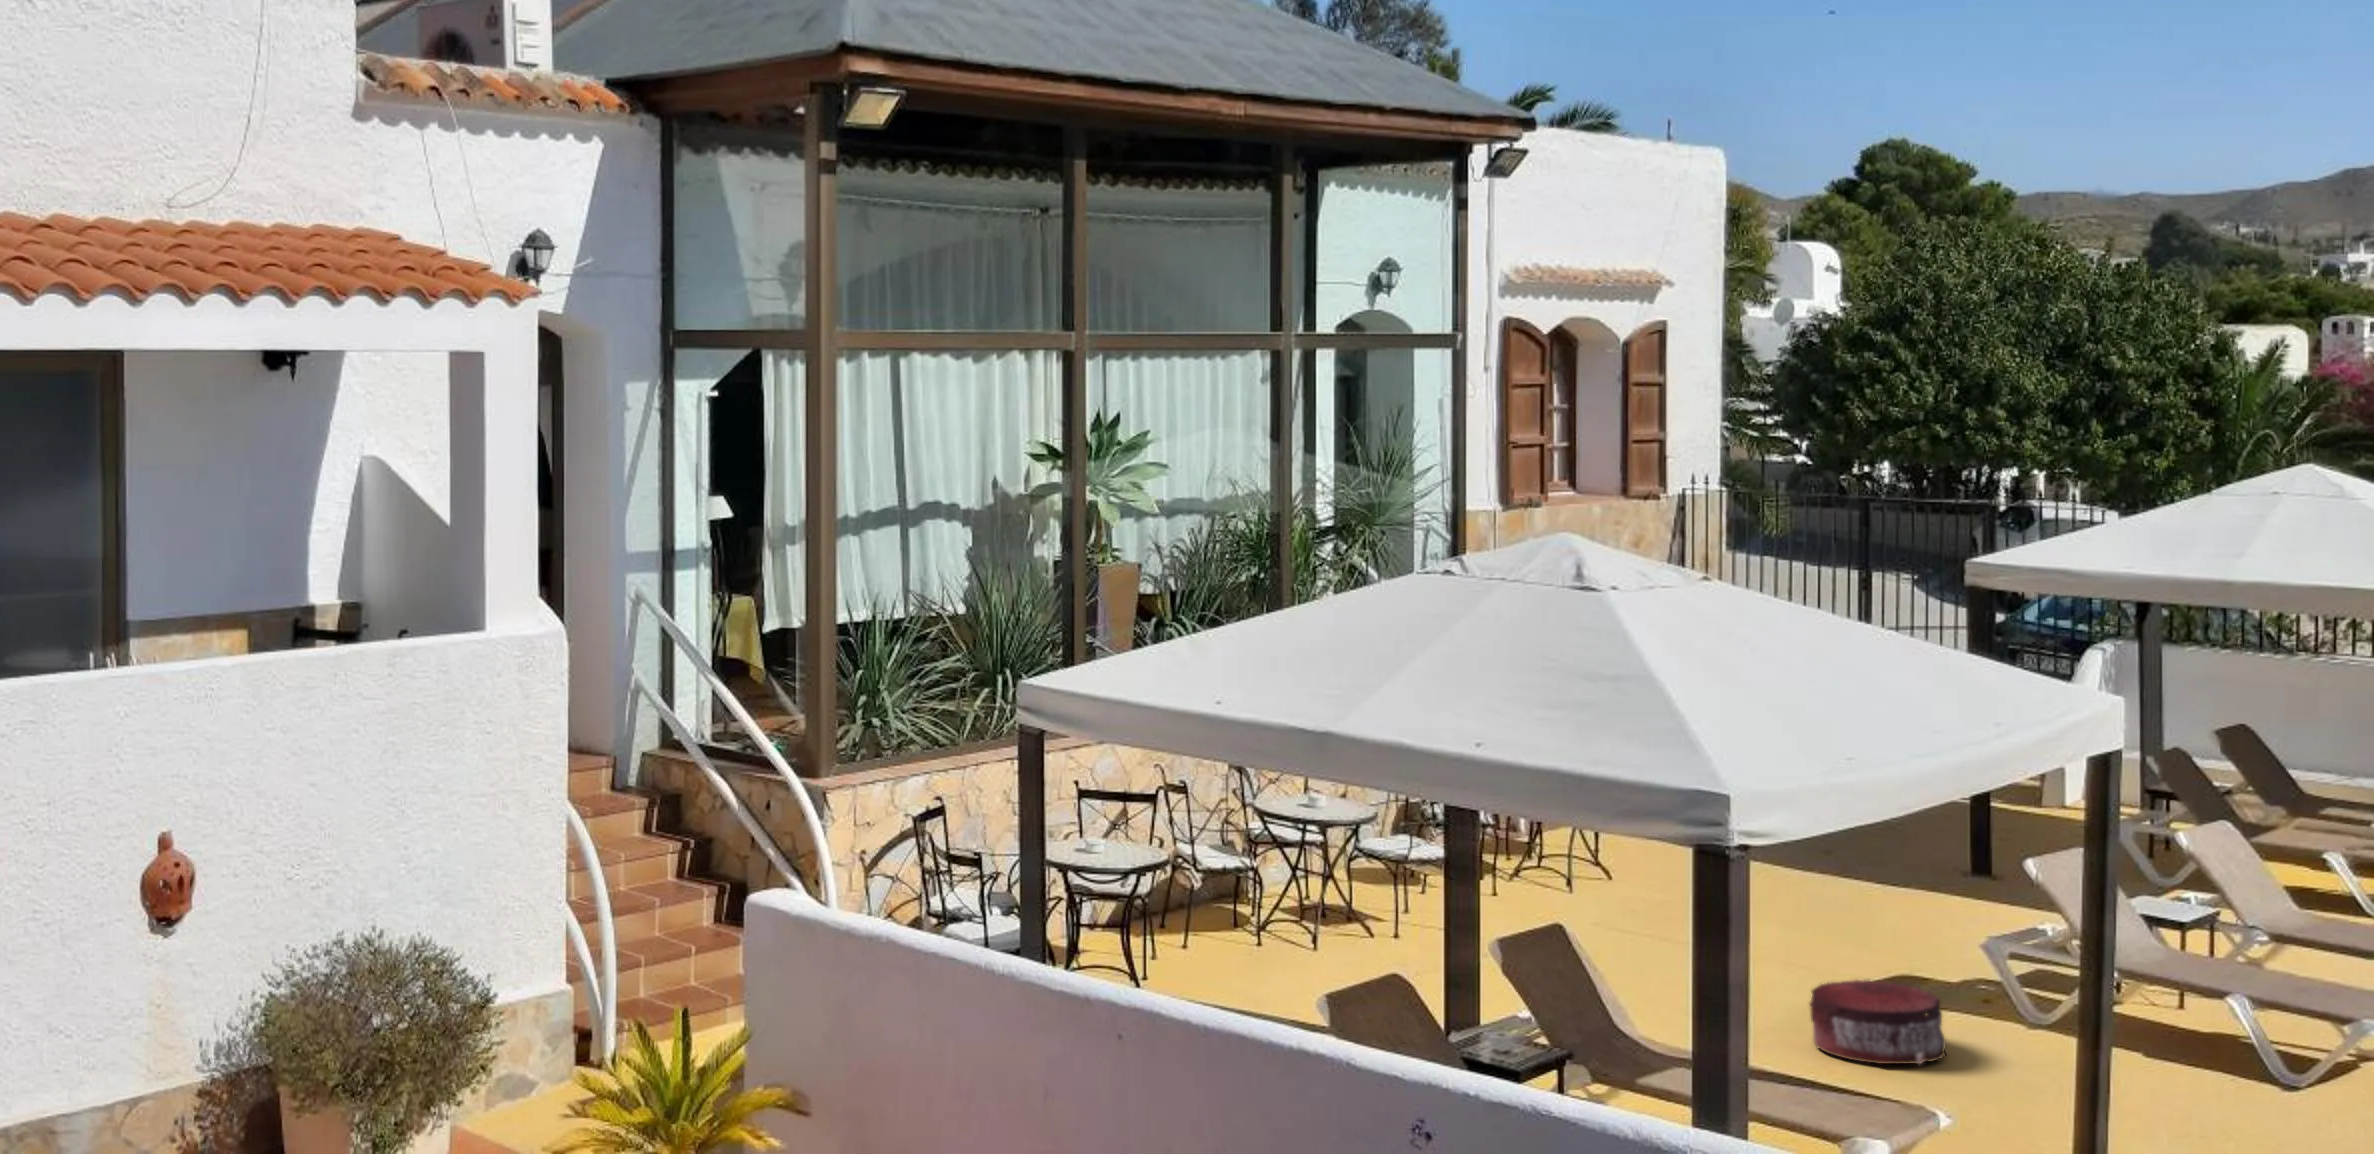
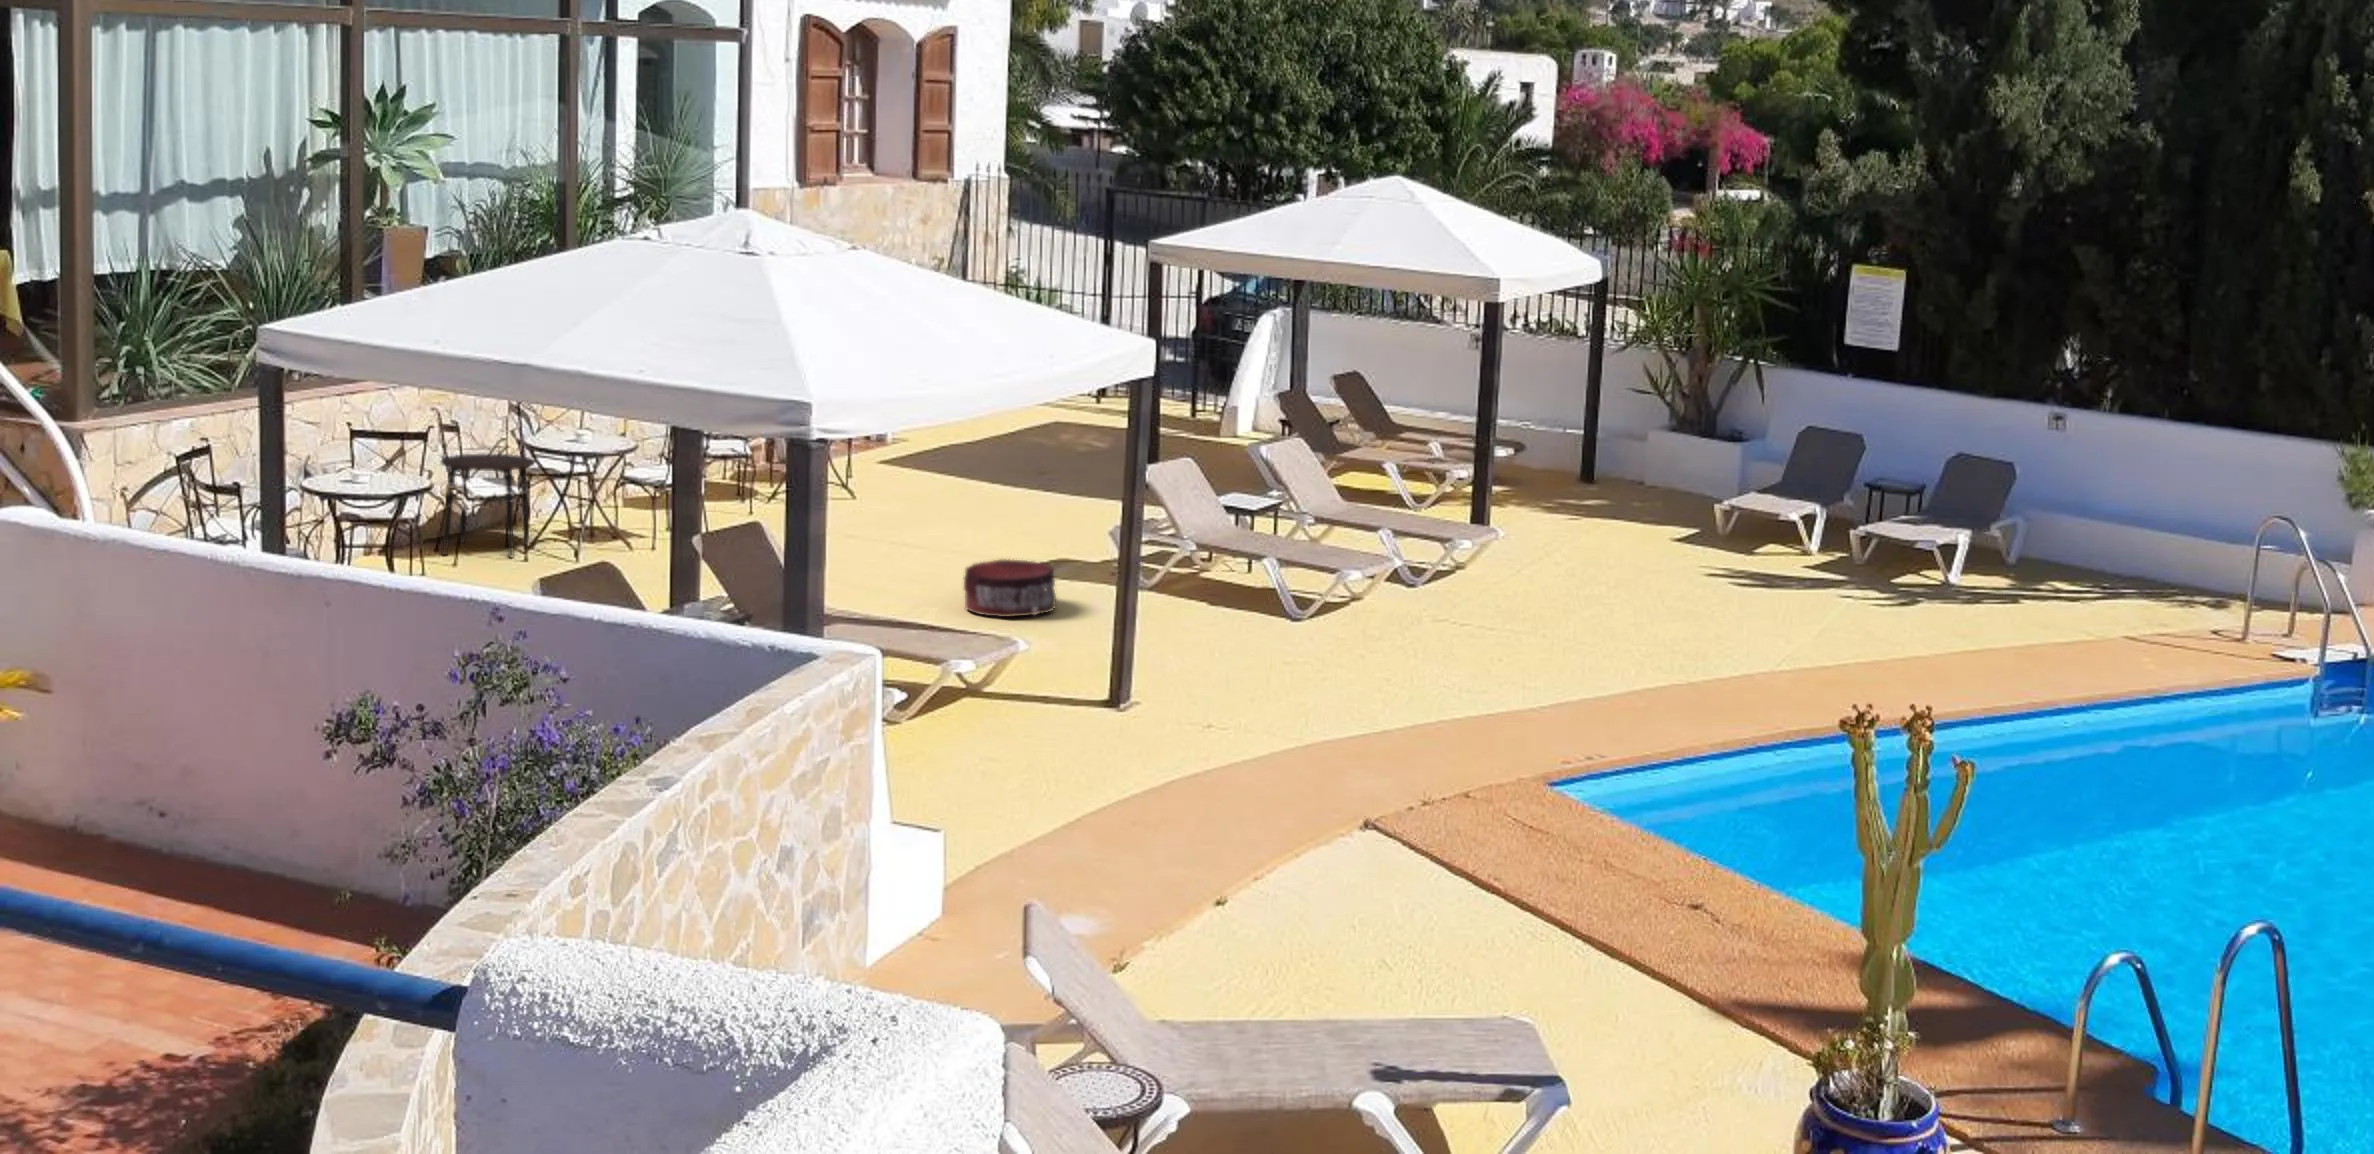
side table: none [1164,817,1264,941] -> present [441,454,535,557]

